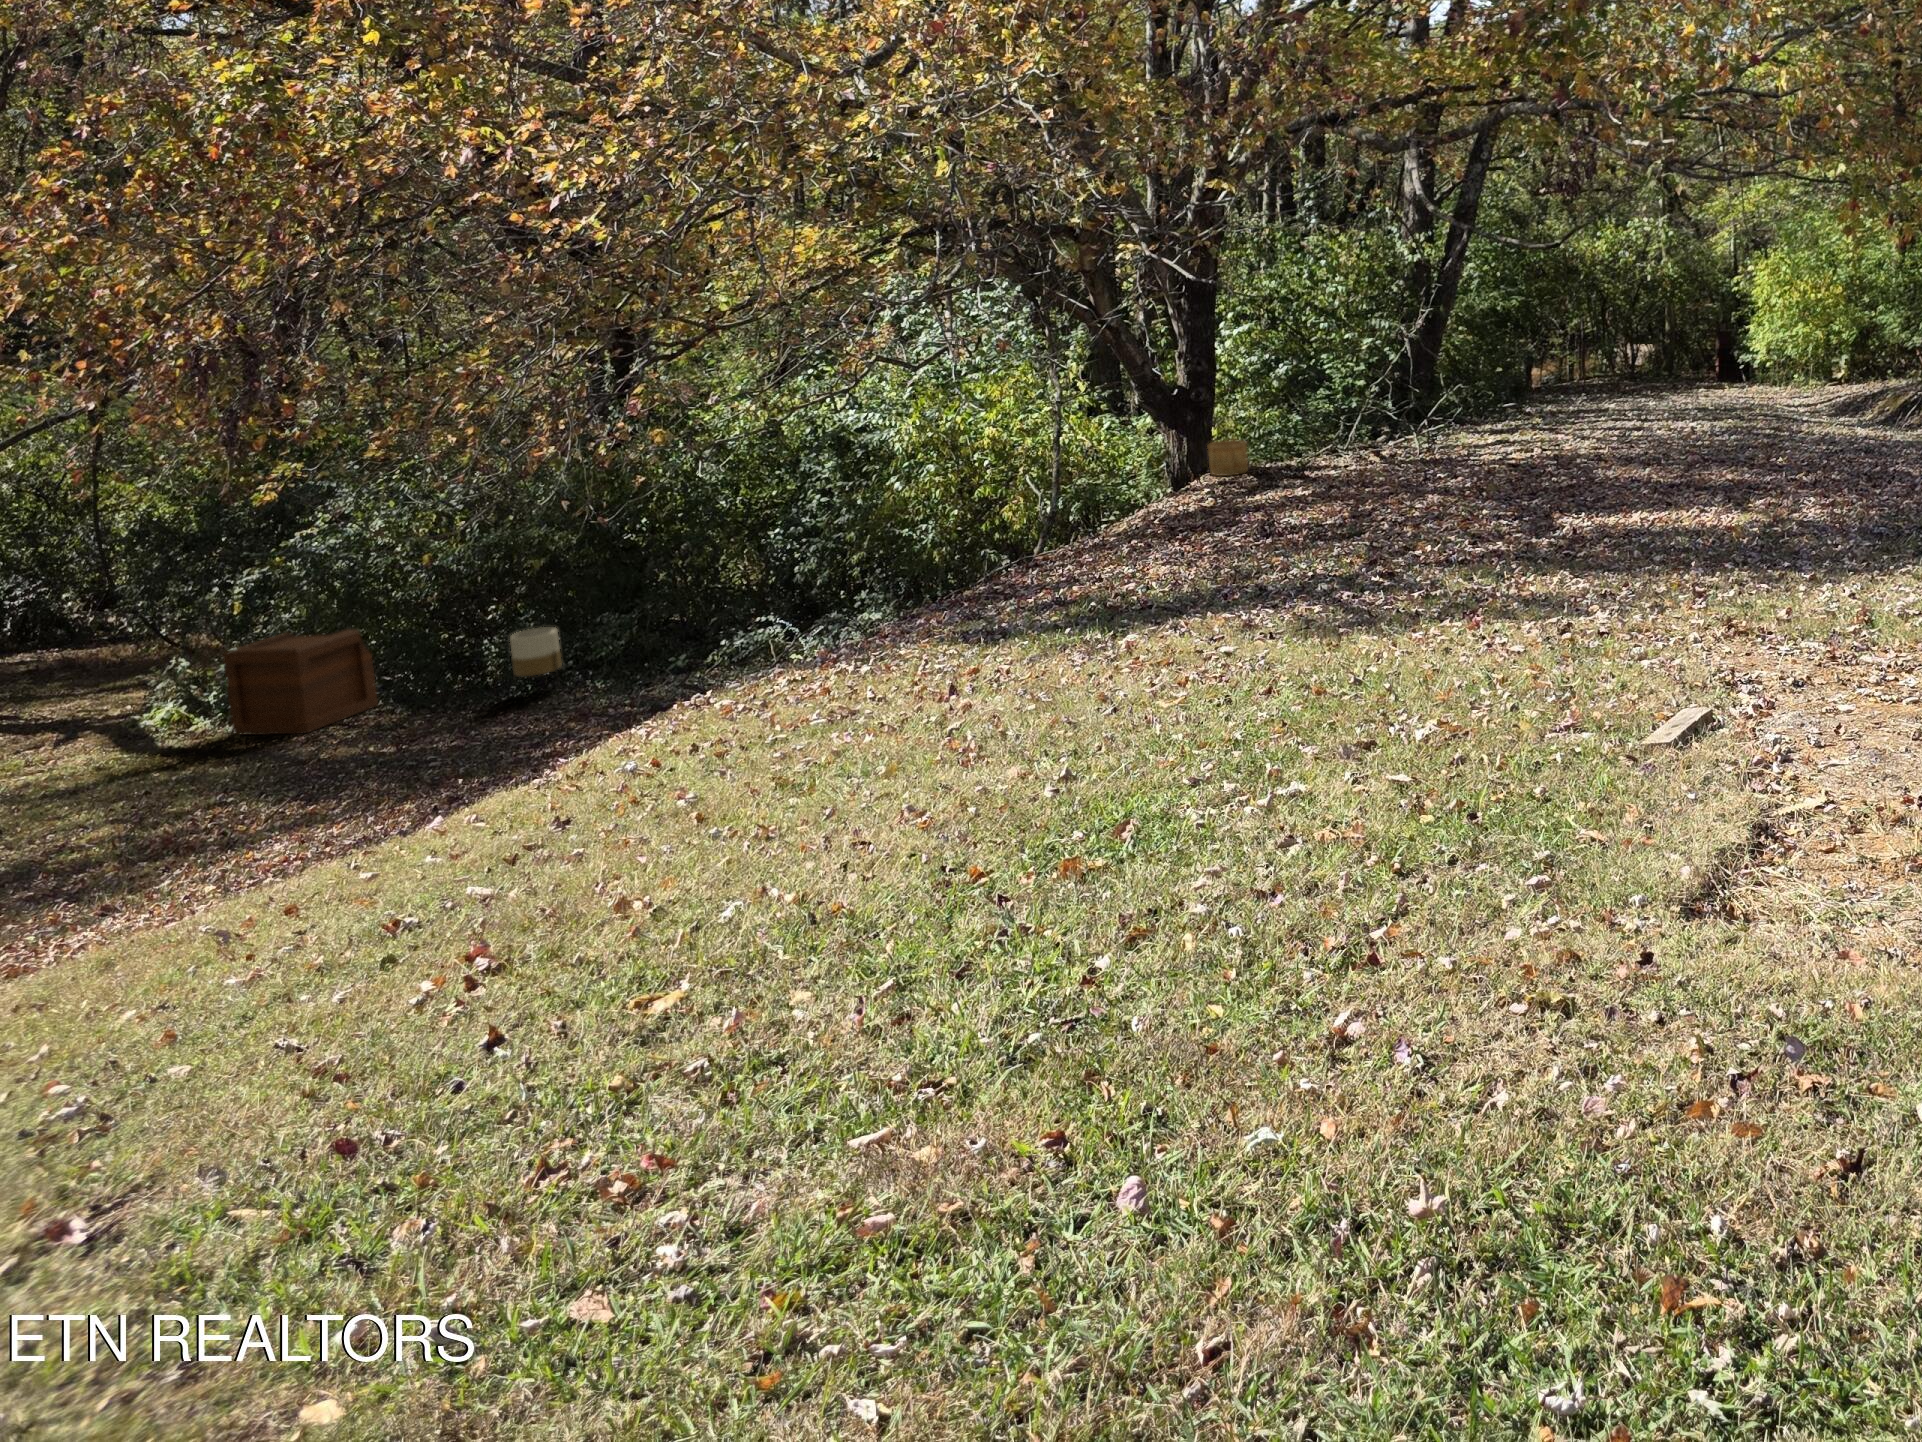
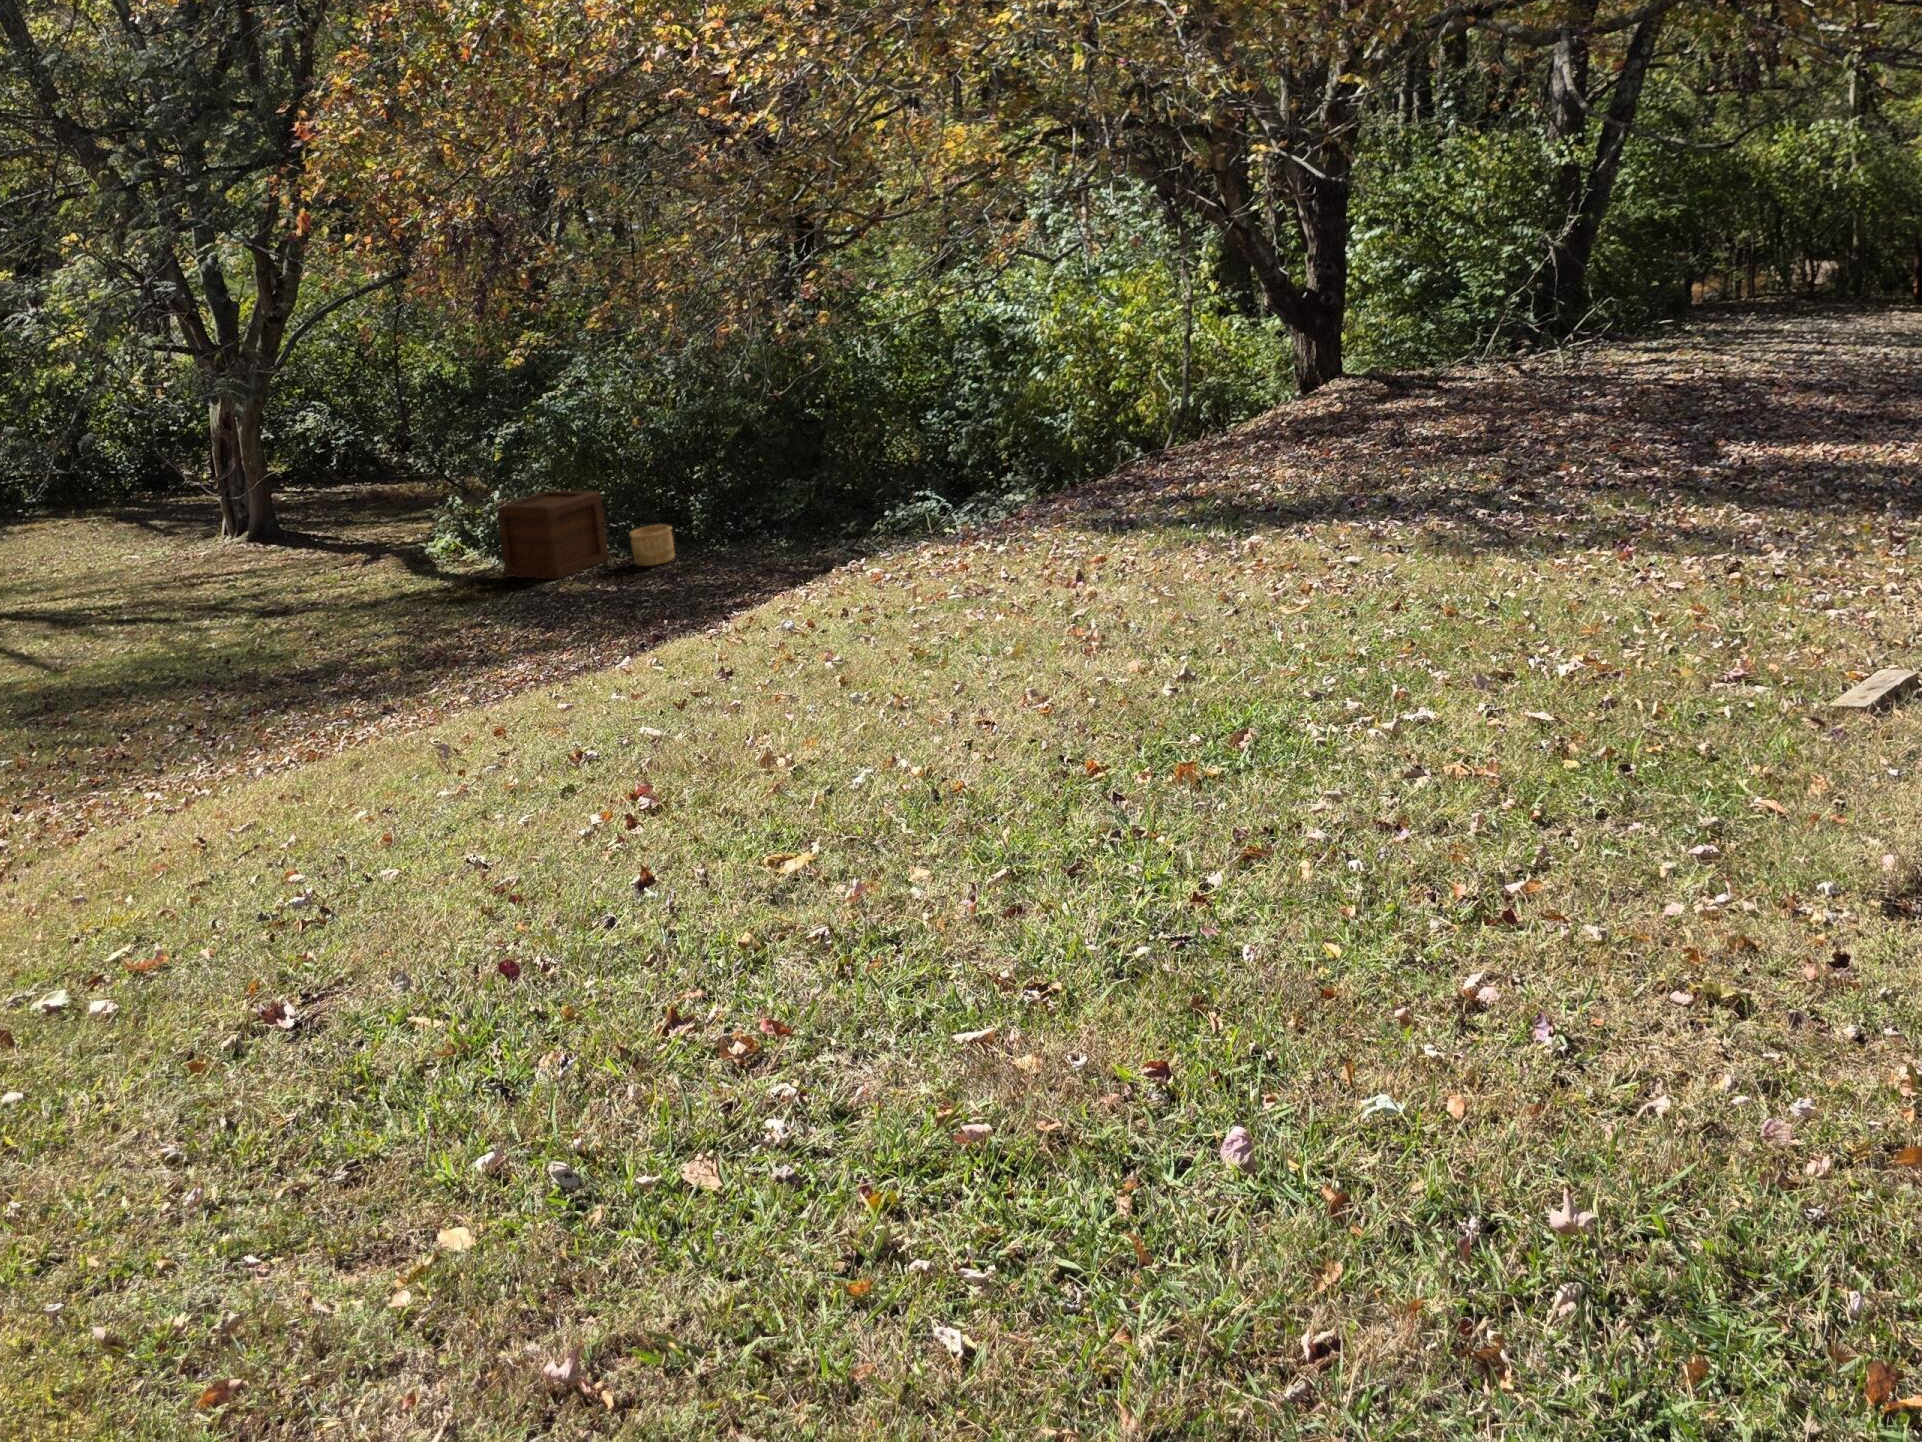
wooden bucket: present [1208,439,1248,476] -> present [630,525,675,566]
planter: present [510,627,562,681] -> none [707,500,748,560]

